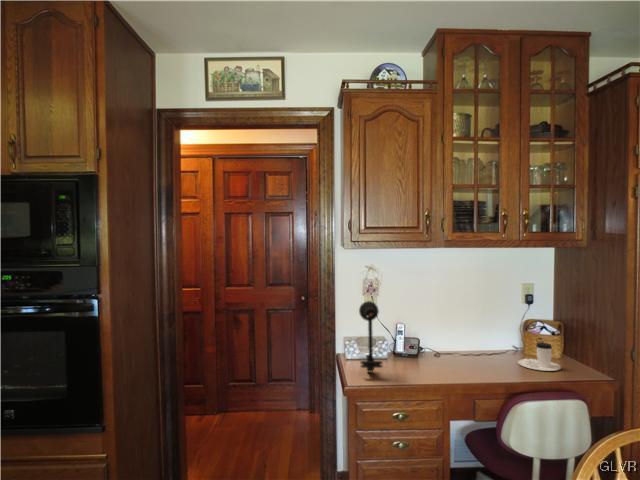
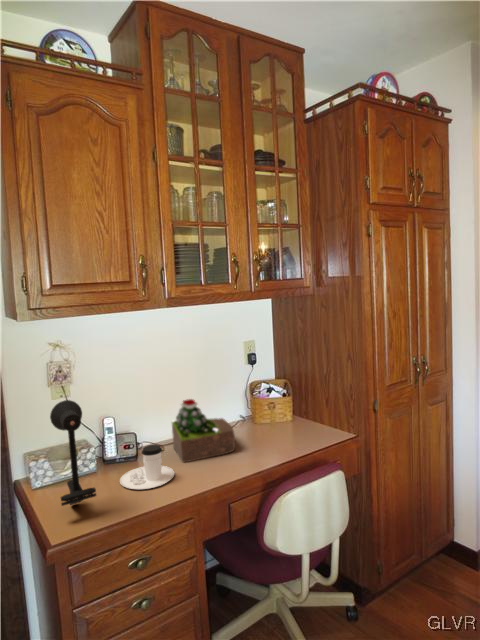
succulent plant: none [447,320,499,369] -> present [172,399,235,463]
coffee cup: present [518,343,561,371] -> present [120,445,174,489]

